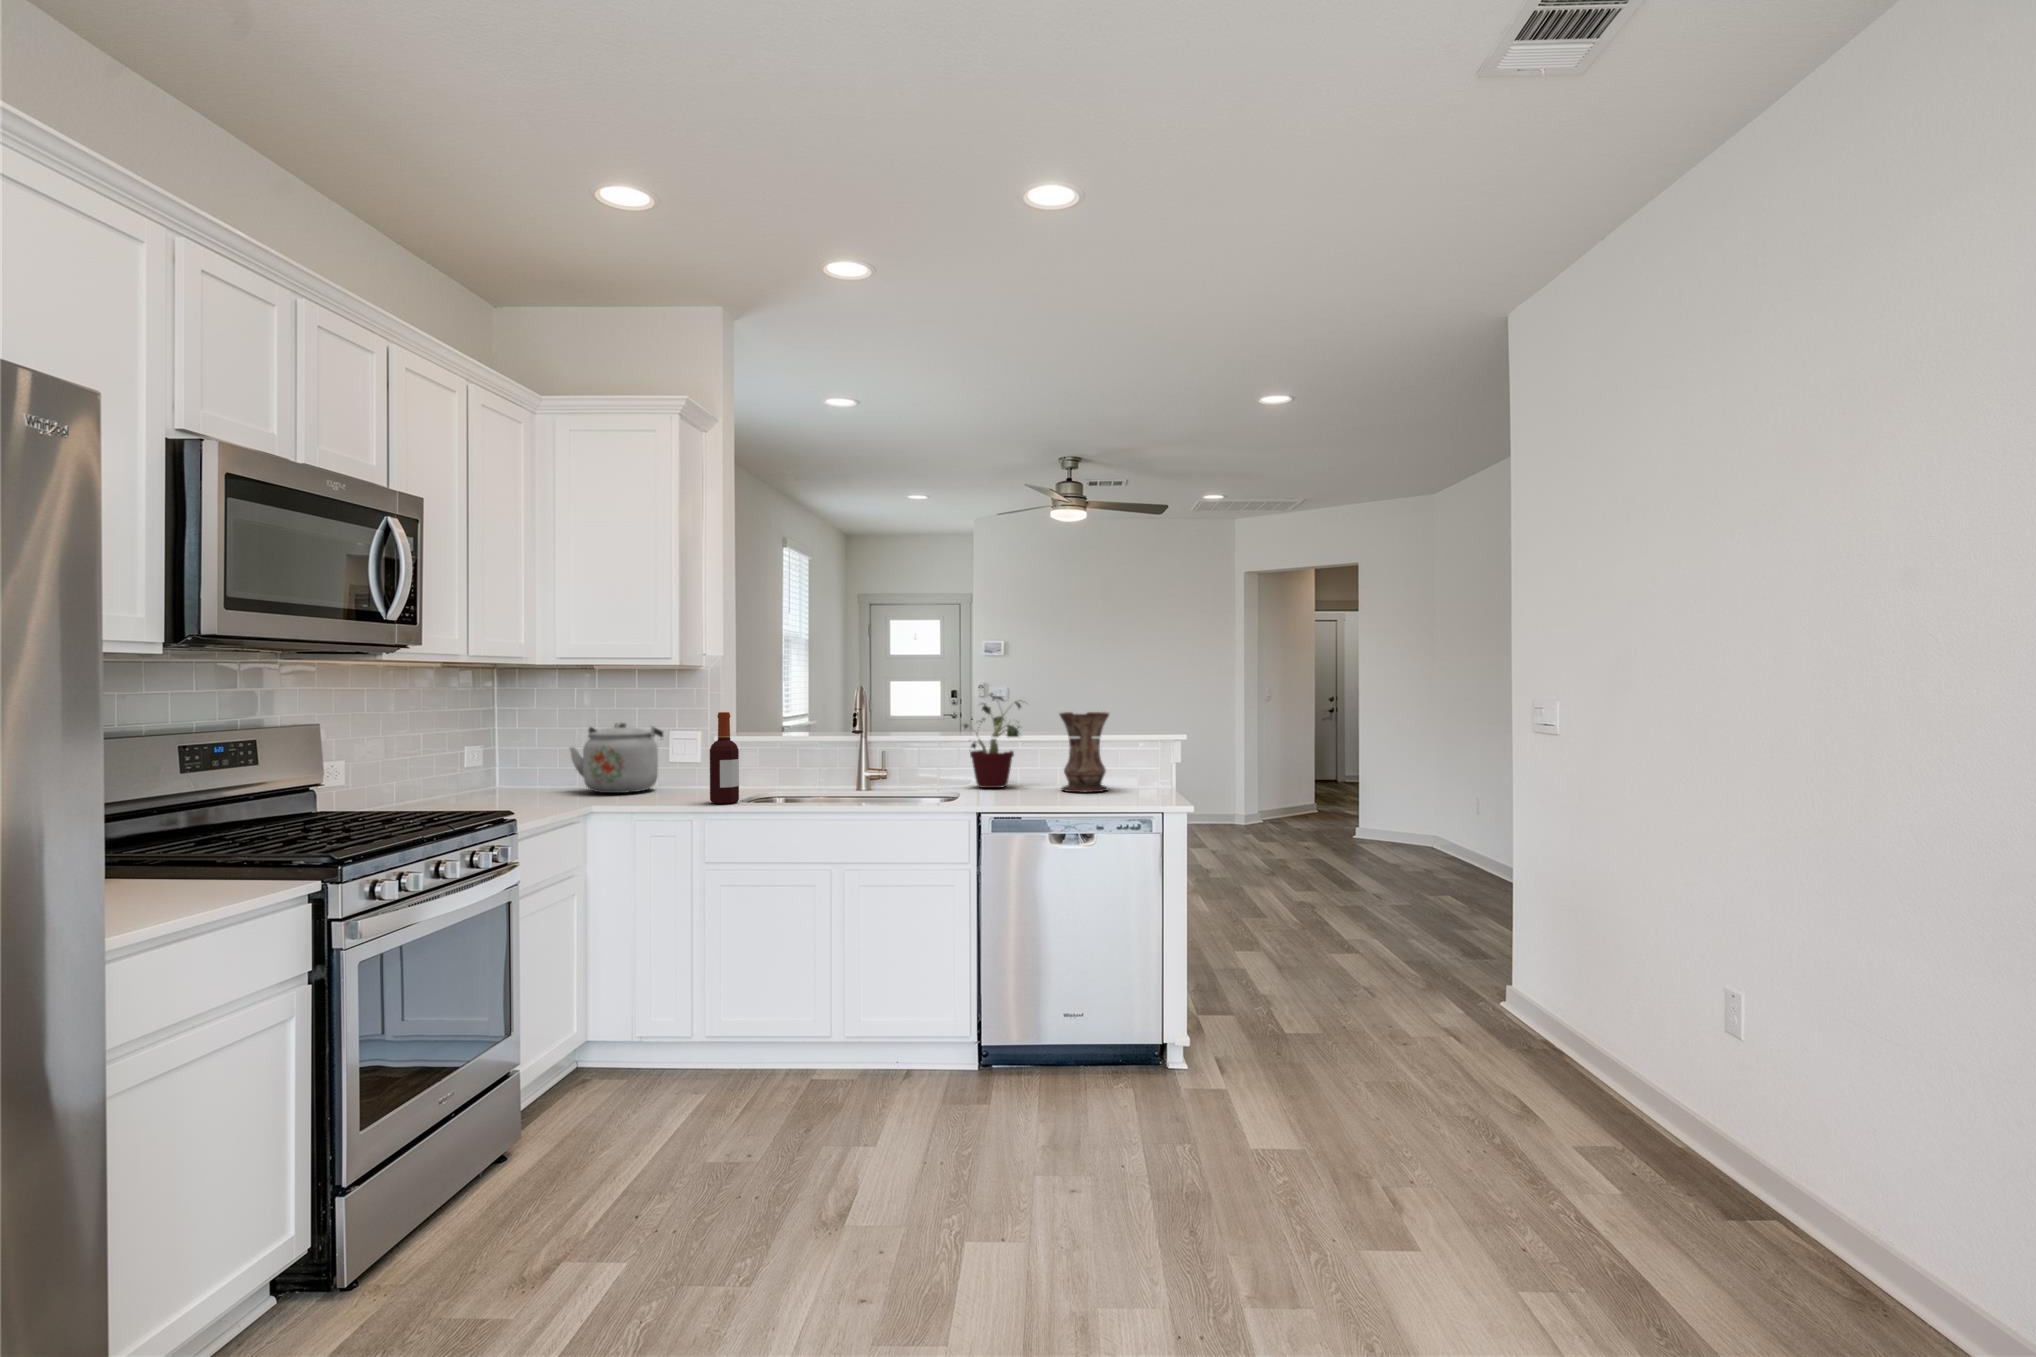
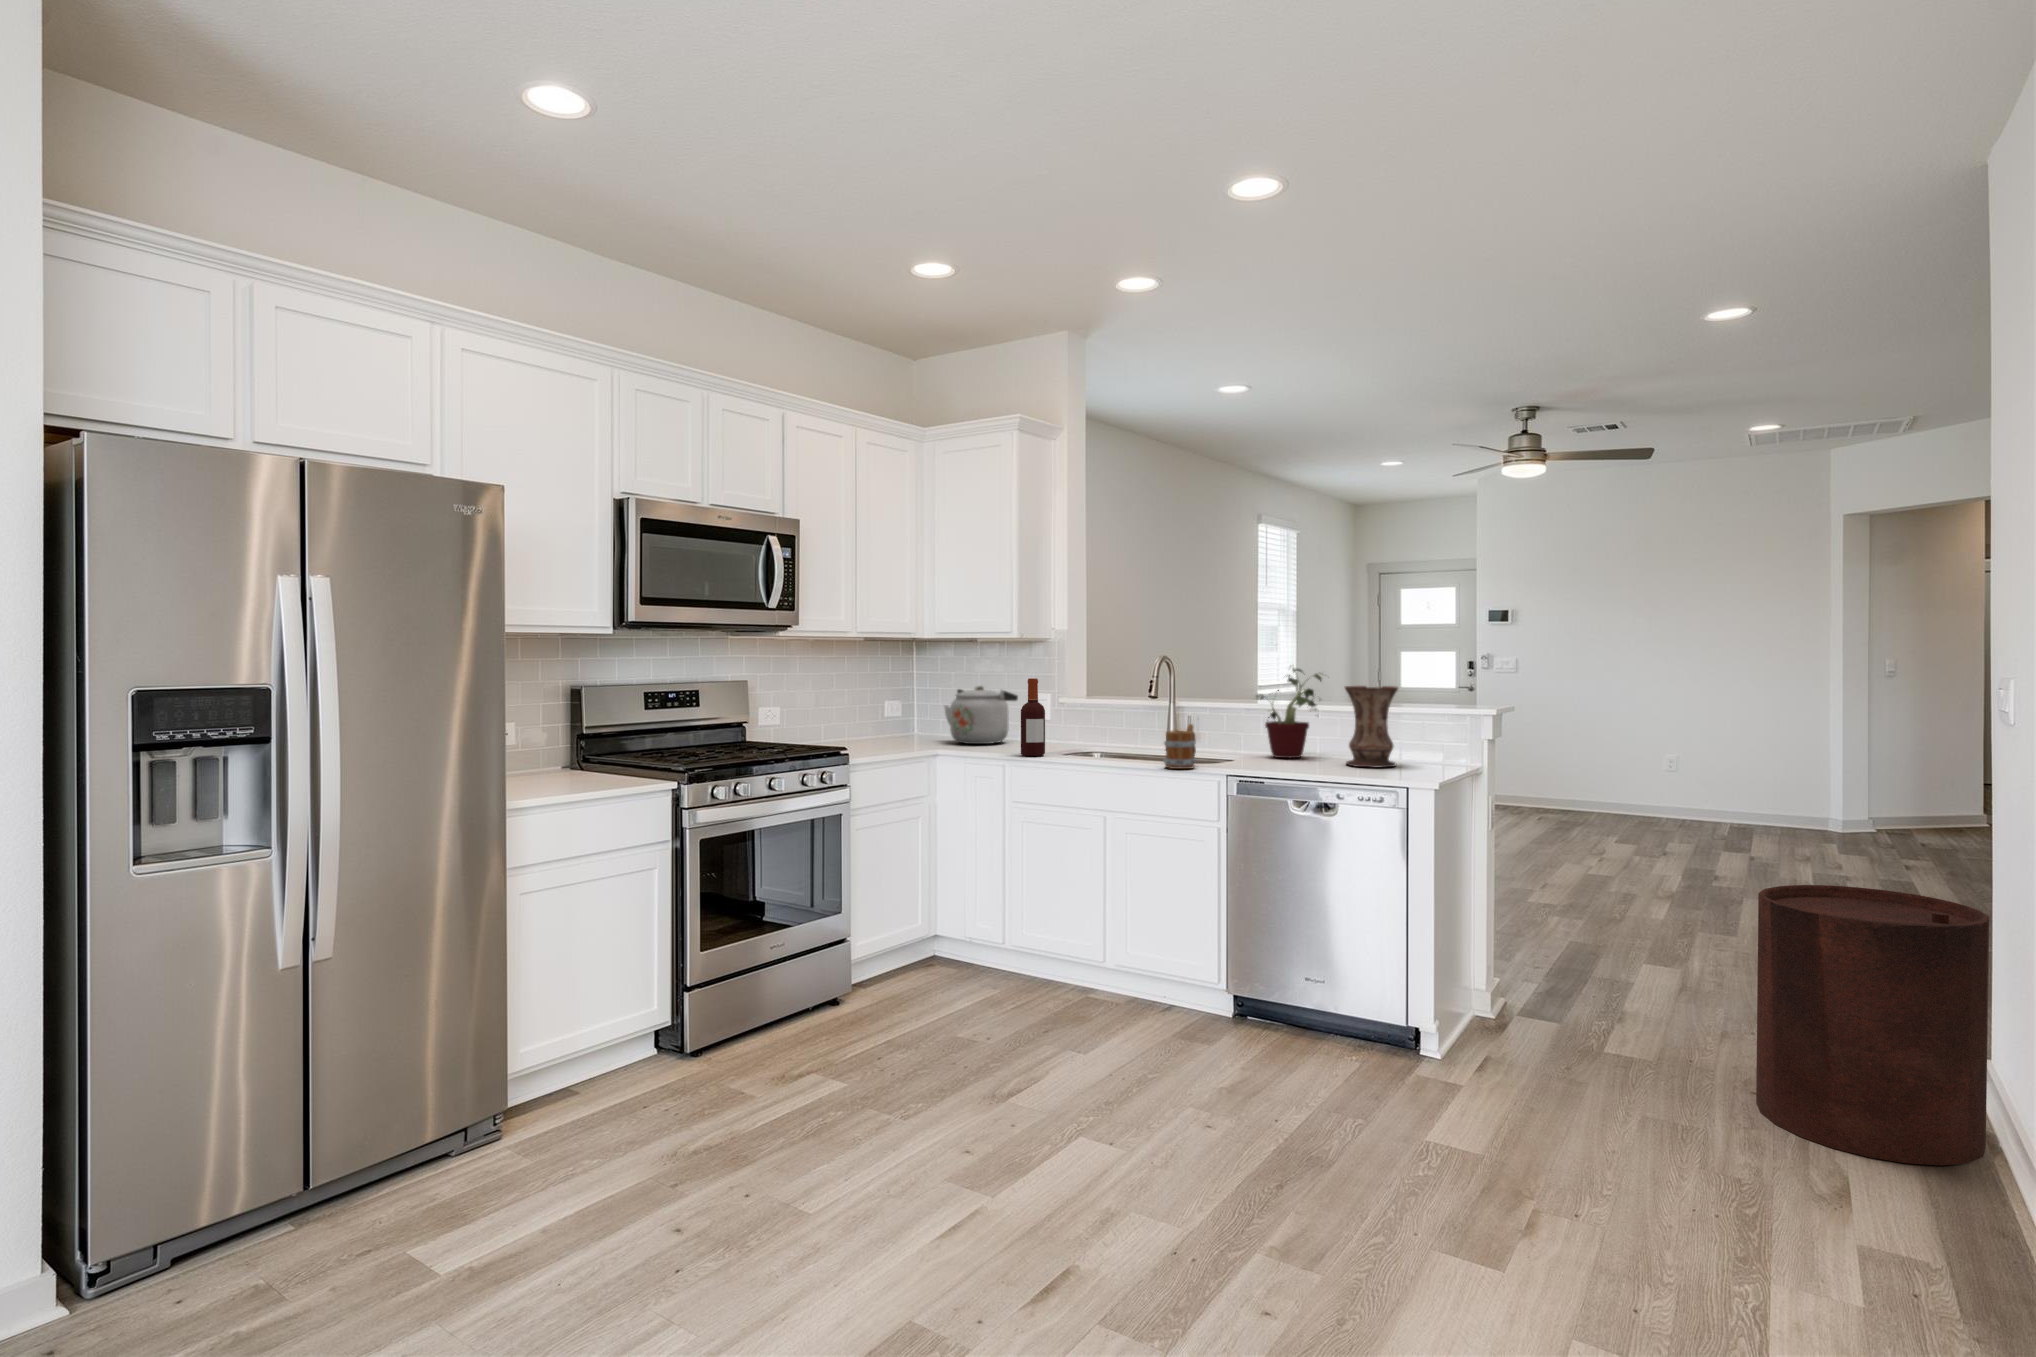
mug: none [903,757,937,807] -> present [1164,724,1196,769]
trash can: none [1423,865,1585,1083] -> present [1756,885,1989,1165]

